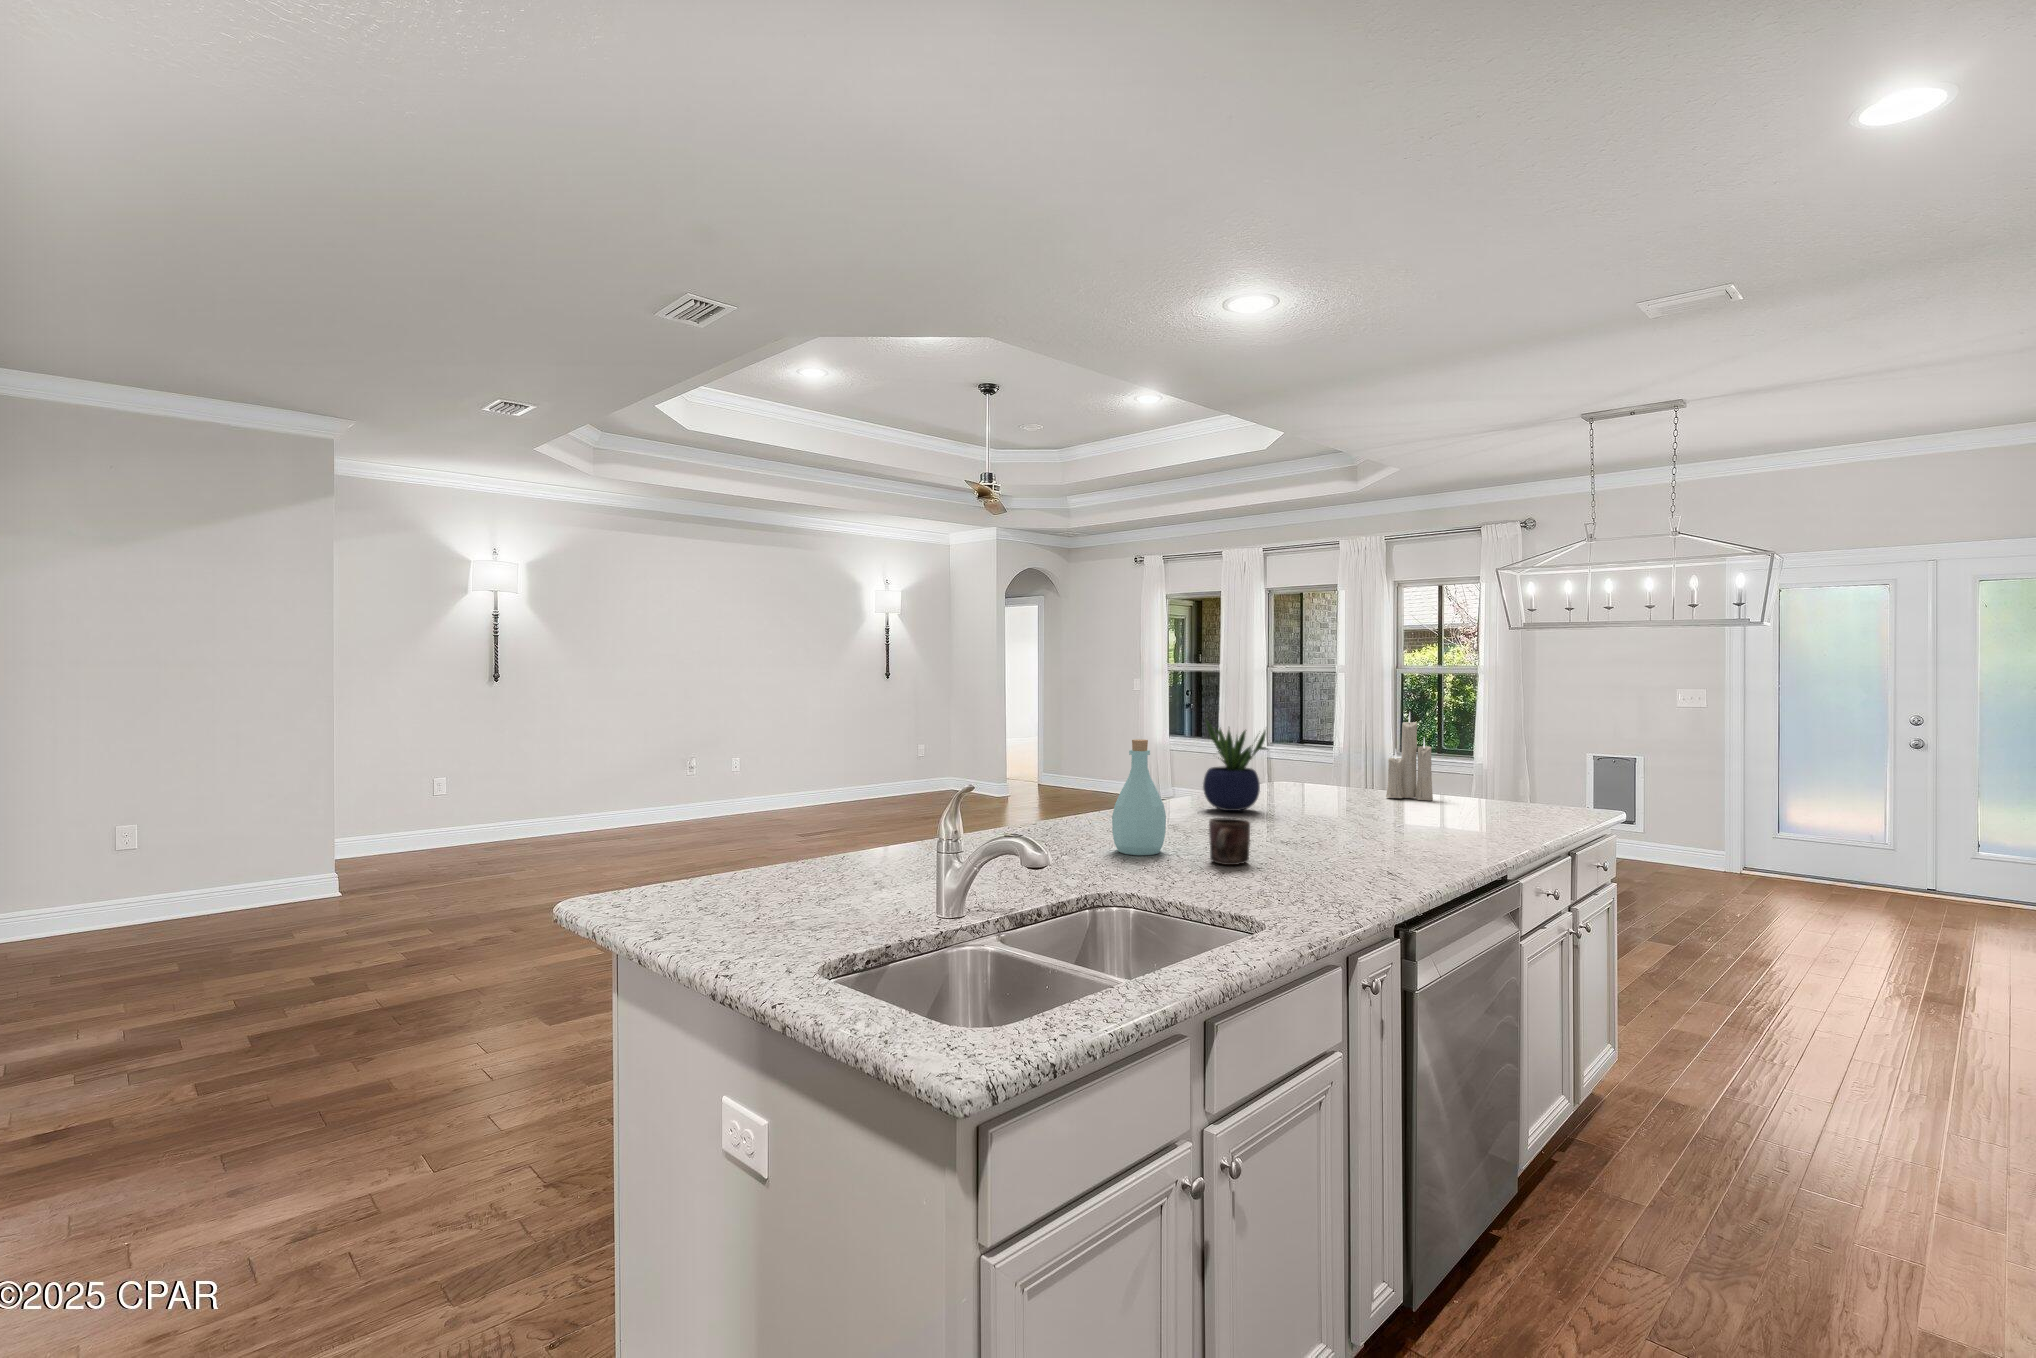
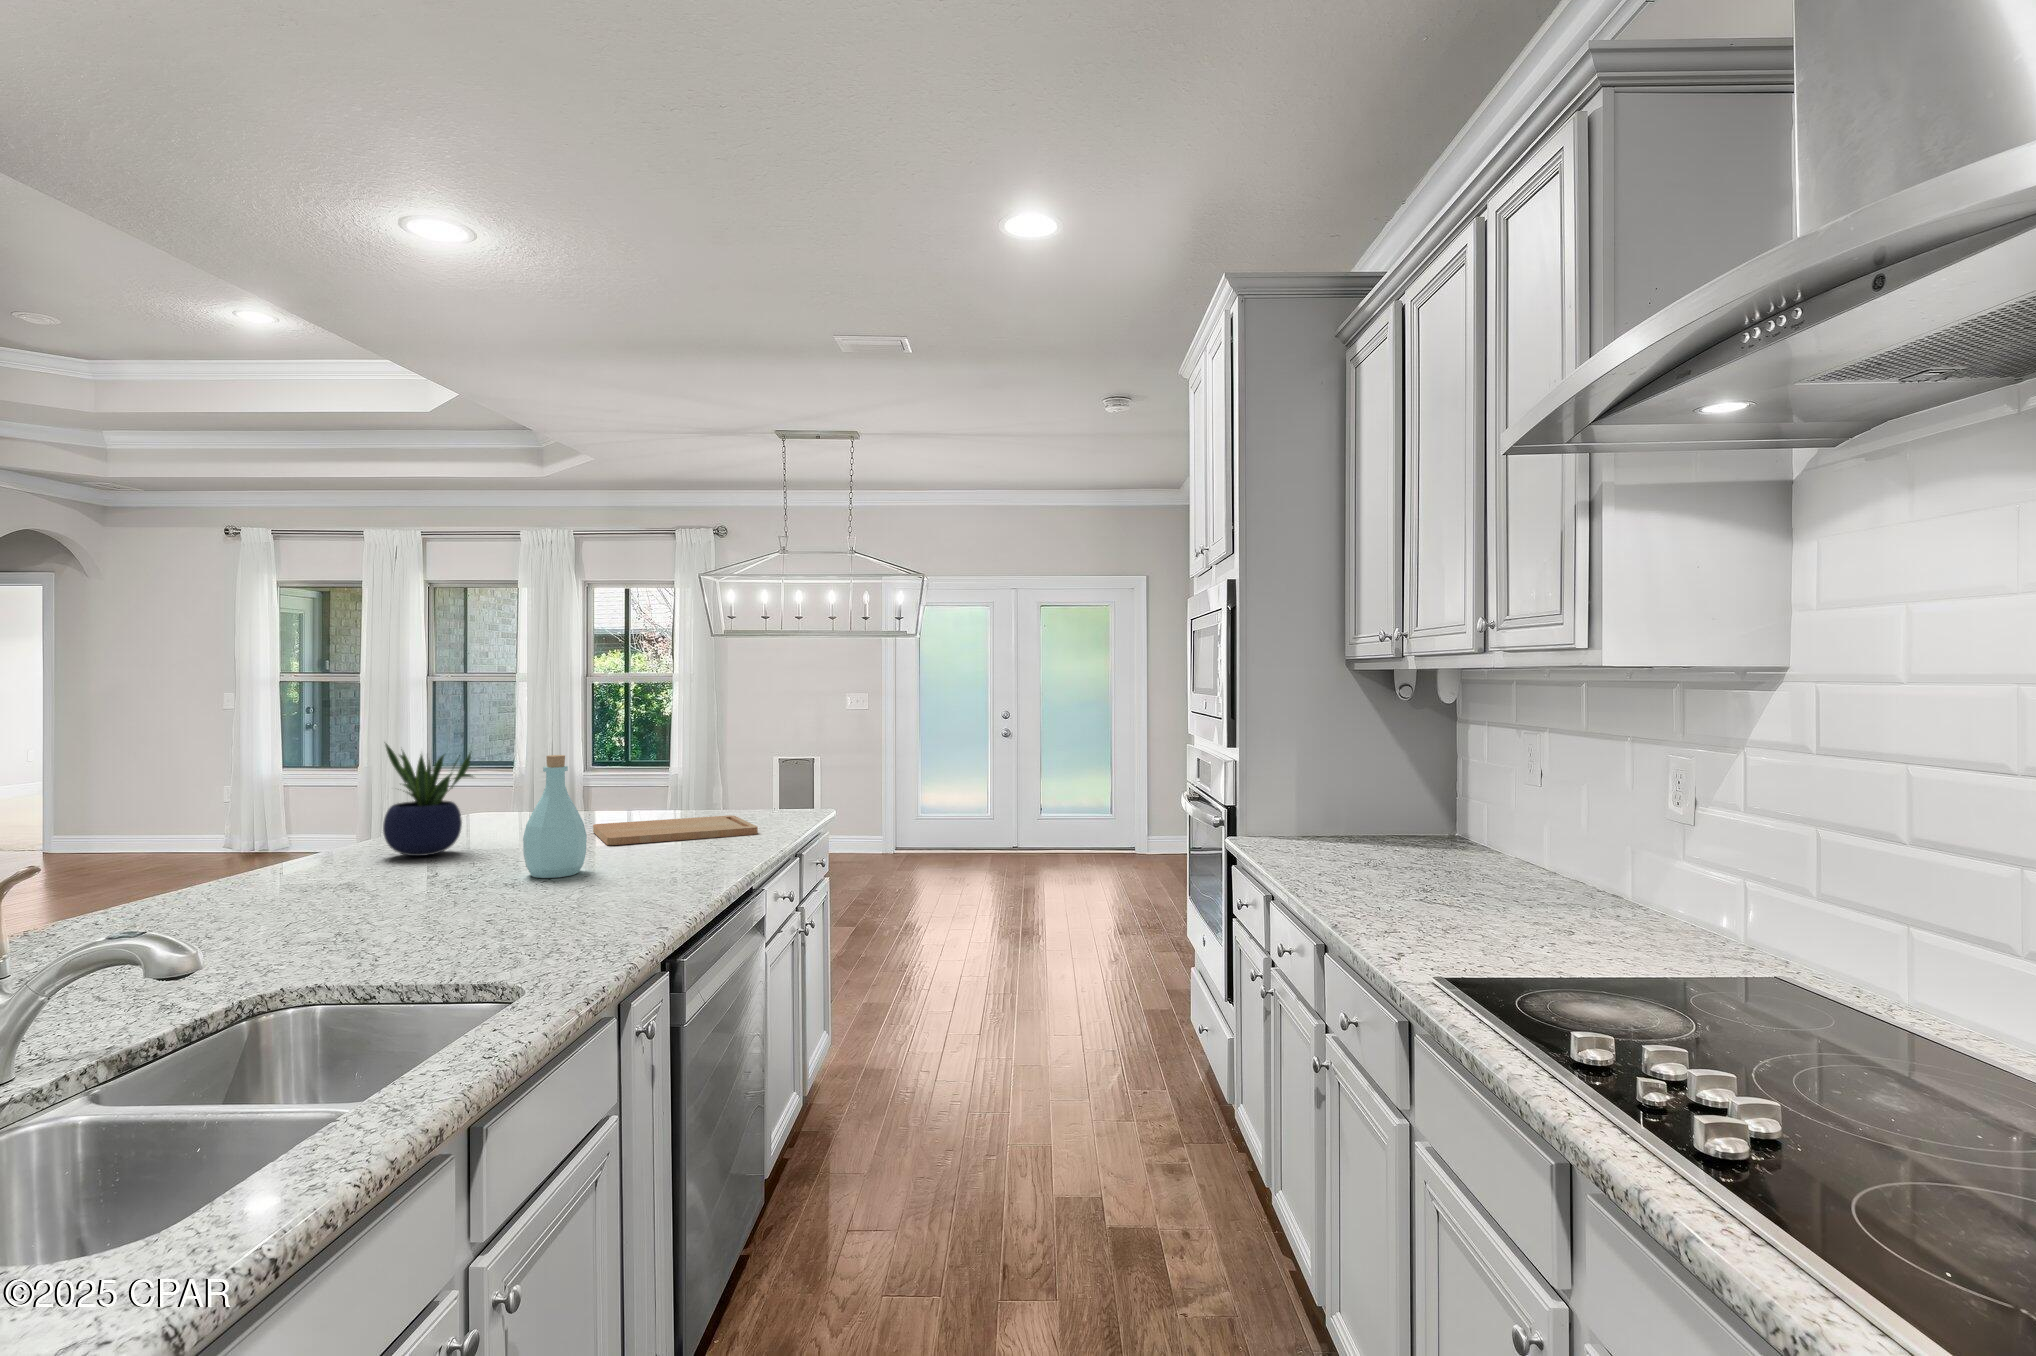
candle: present [1386,712,1433,801] -> none [604,720,654,819]
bottle: present [1112,739,1166,855] -> present [523,755,587,878]
cutting board: none [1371,801,1533,827] -> present [593,815,758,845]
mug: present [1209,818,1250,865] -> none [418,865,475,924]

